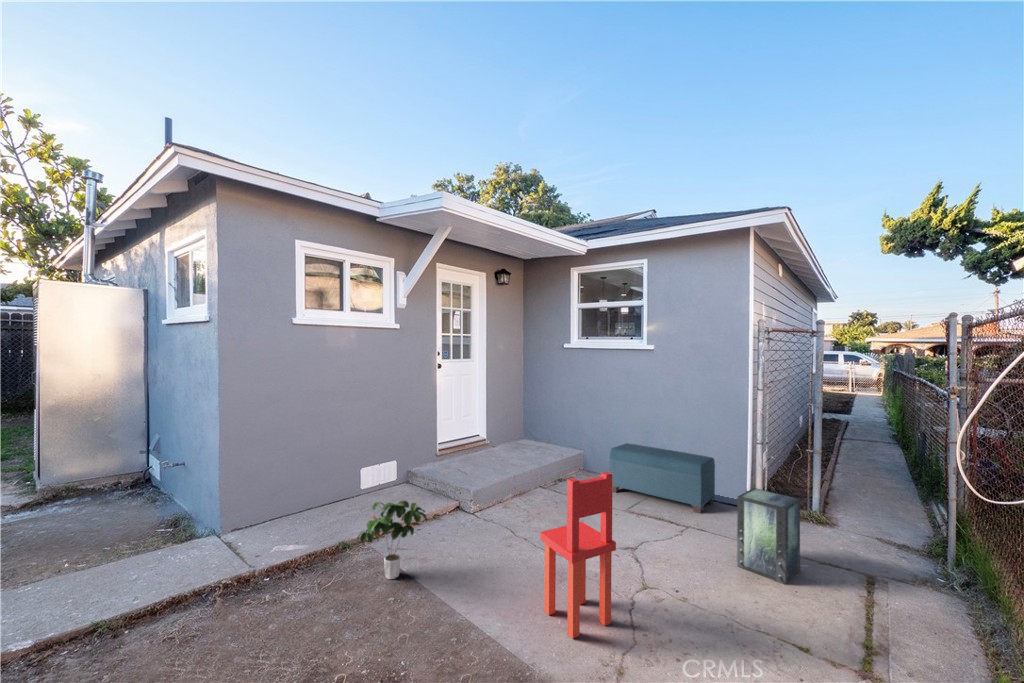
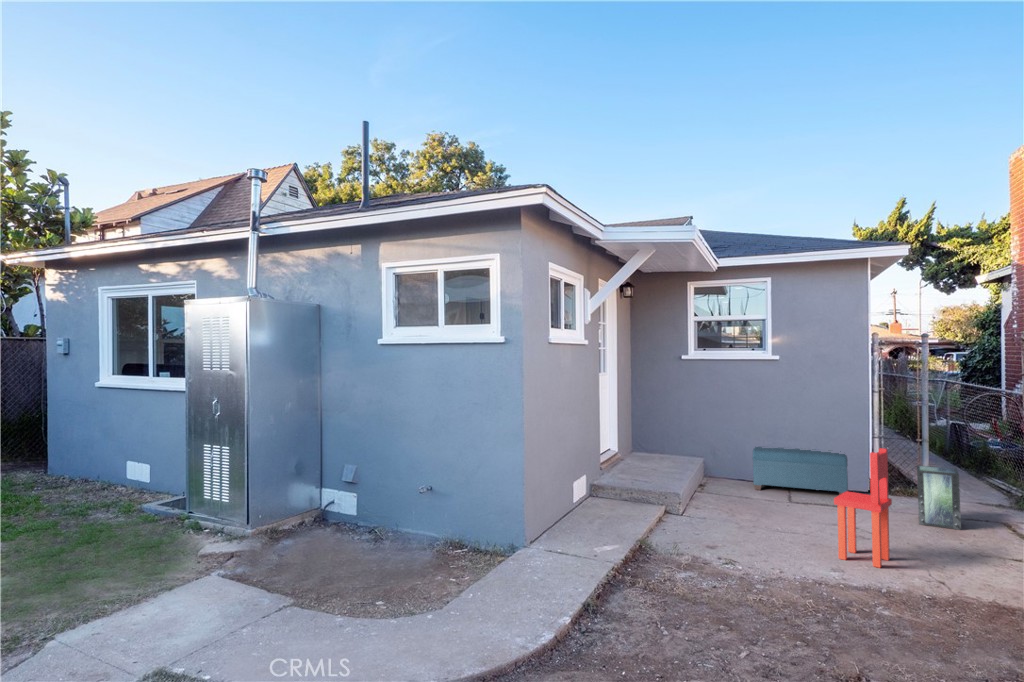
potted plant: present [358,500,427,579] -> none [665,490,719,556]

